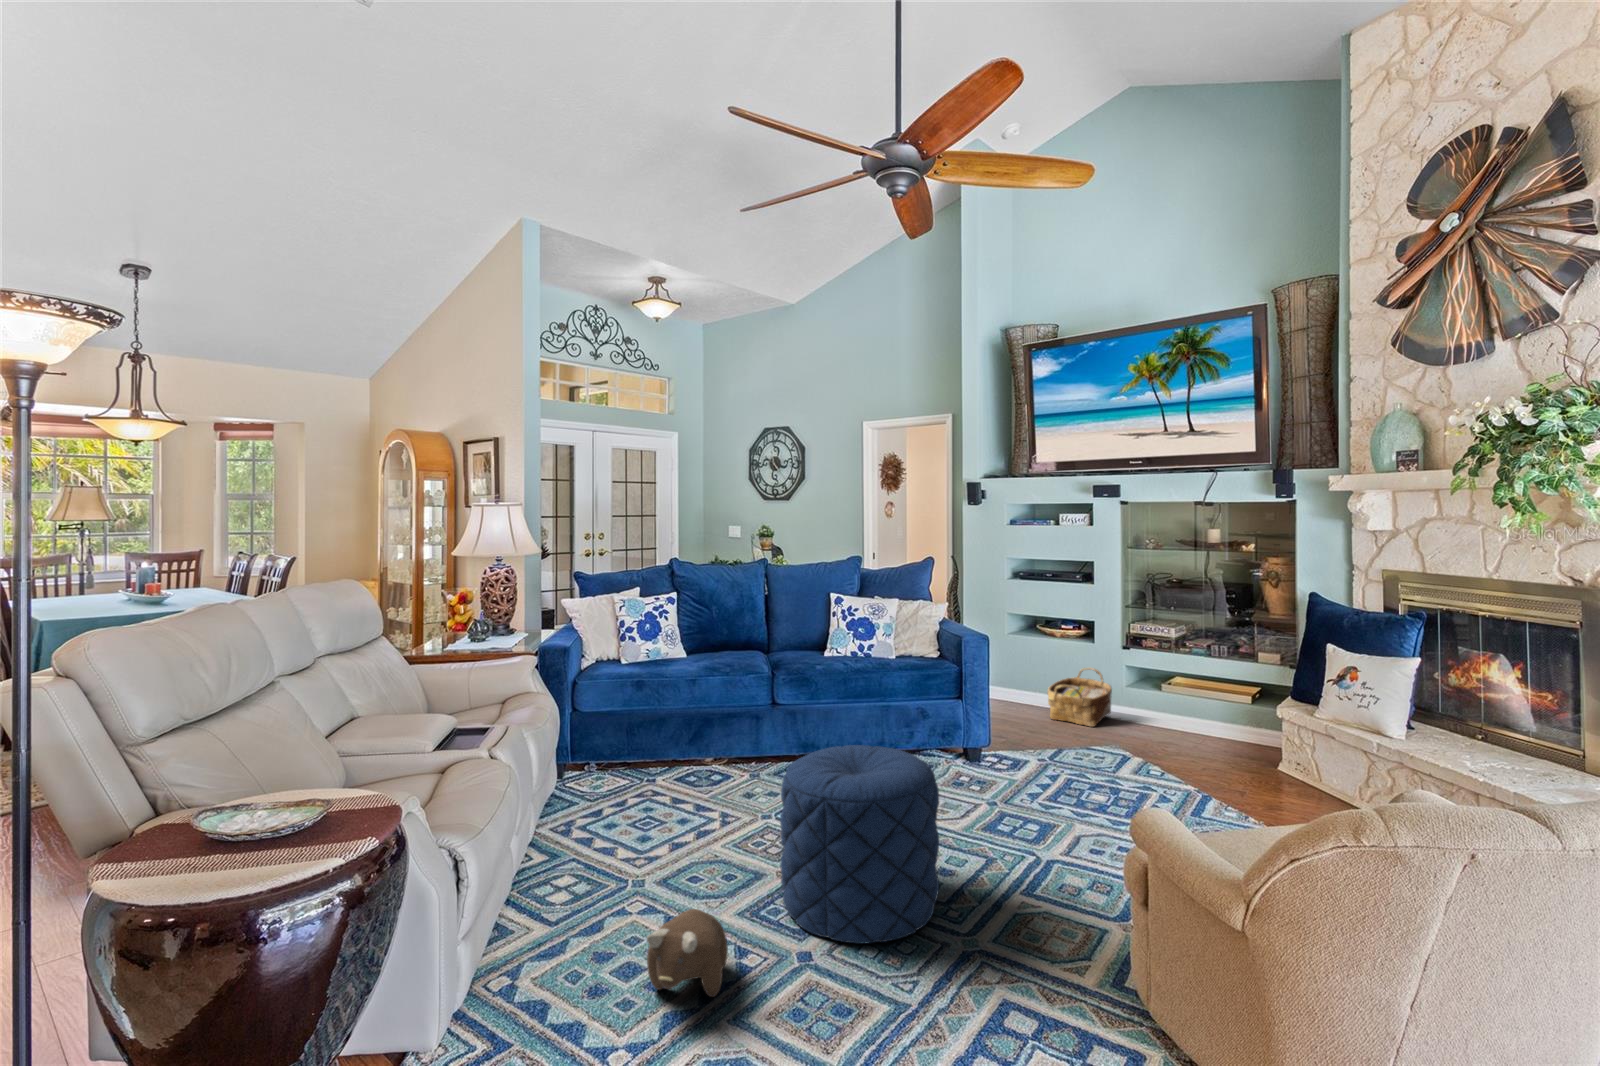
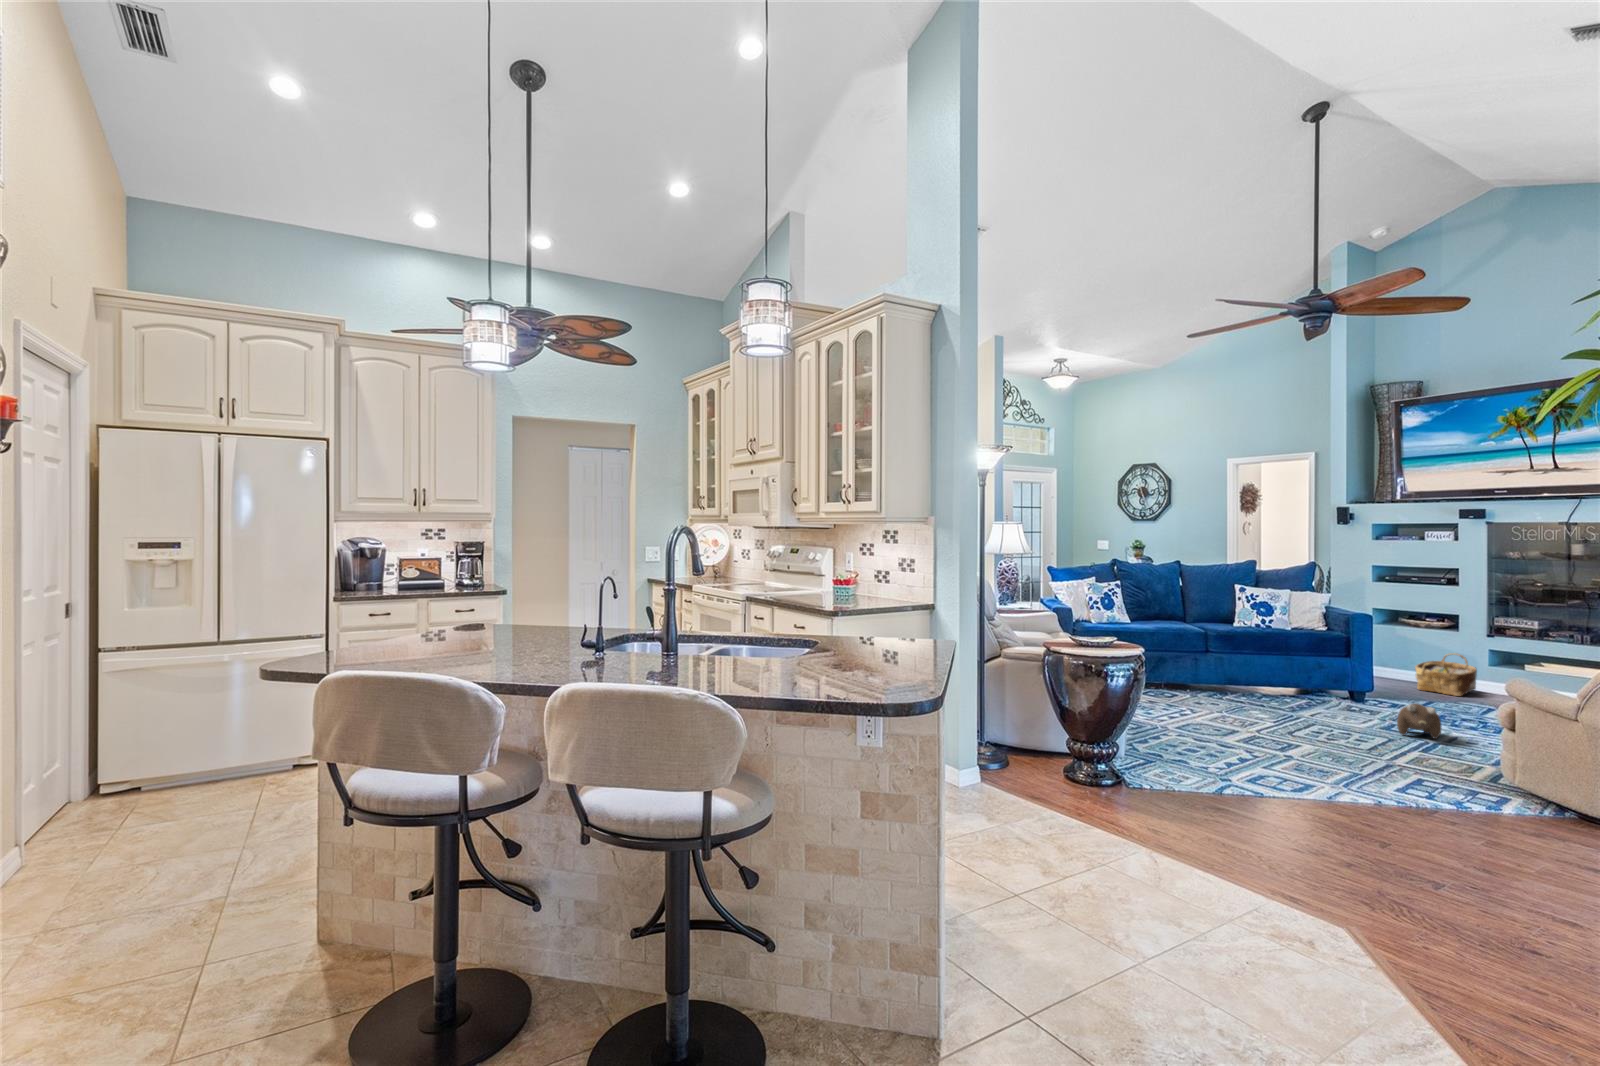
pouf: present [780,745,939,943] -> none [1260,663,1371,763]
plush toy: present [647,909,728,997] -> present [1397,704,1442,739]

